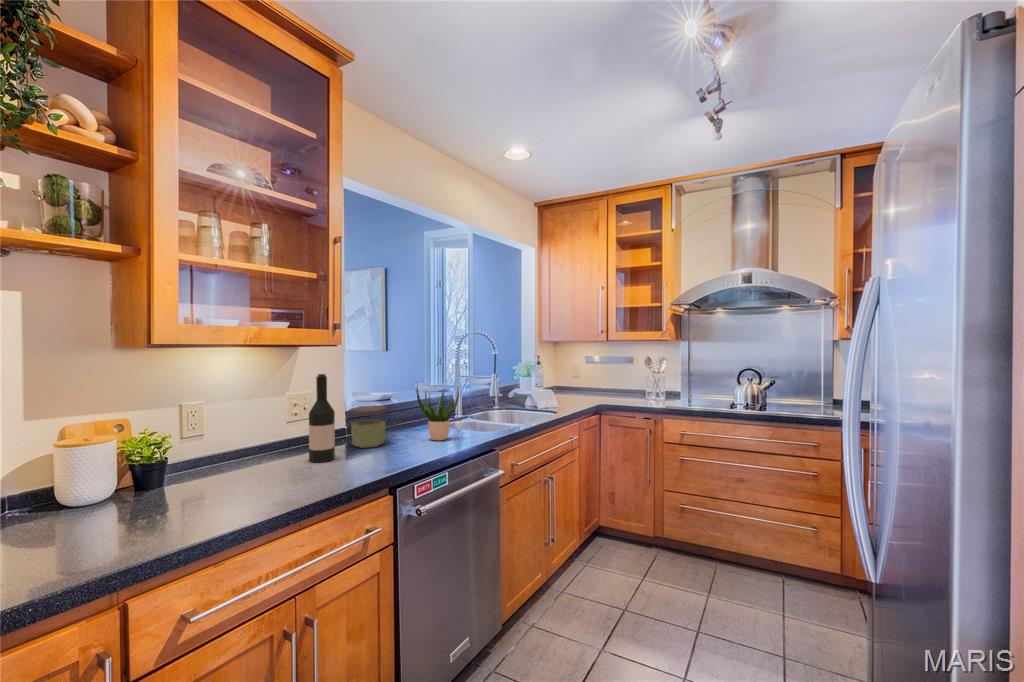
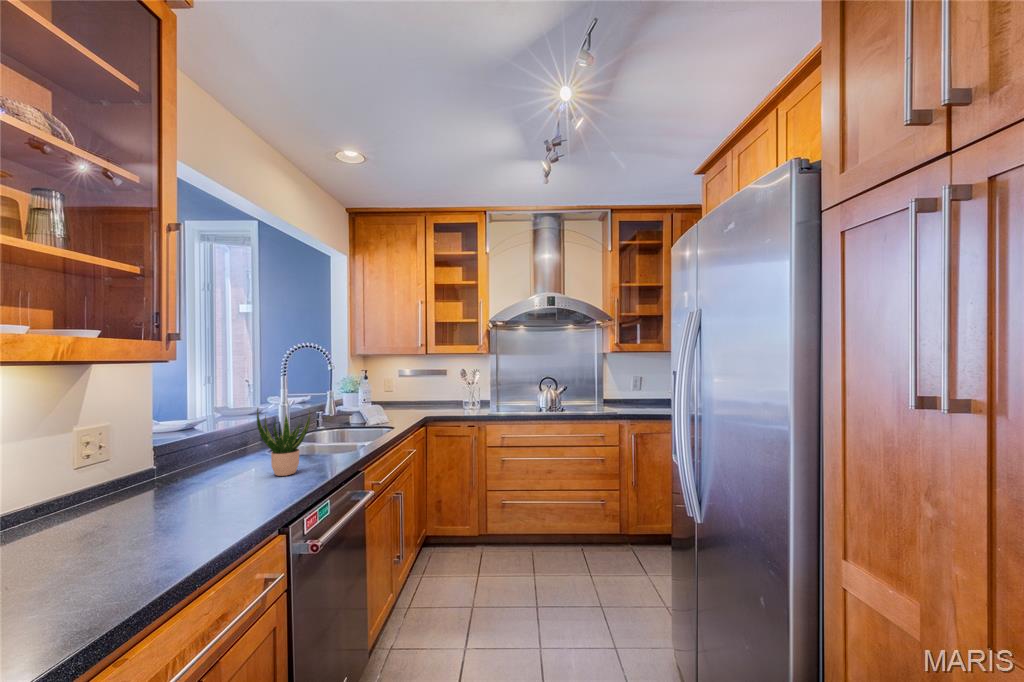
wine bottle: present [309,374,335,462] -> none [108,405,152,534]
jar: present [349,405,388,448] -> none [158,442,217,501]

